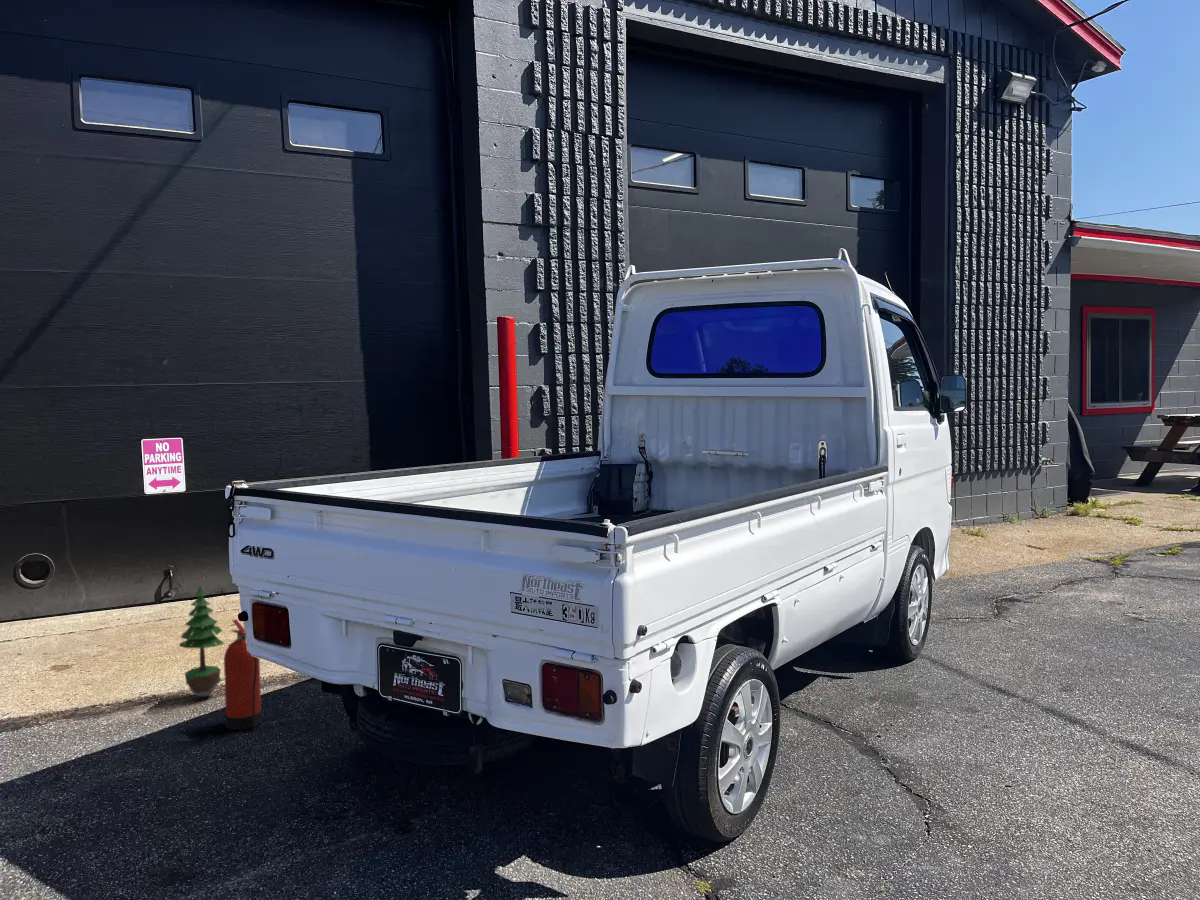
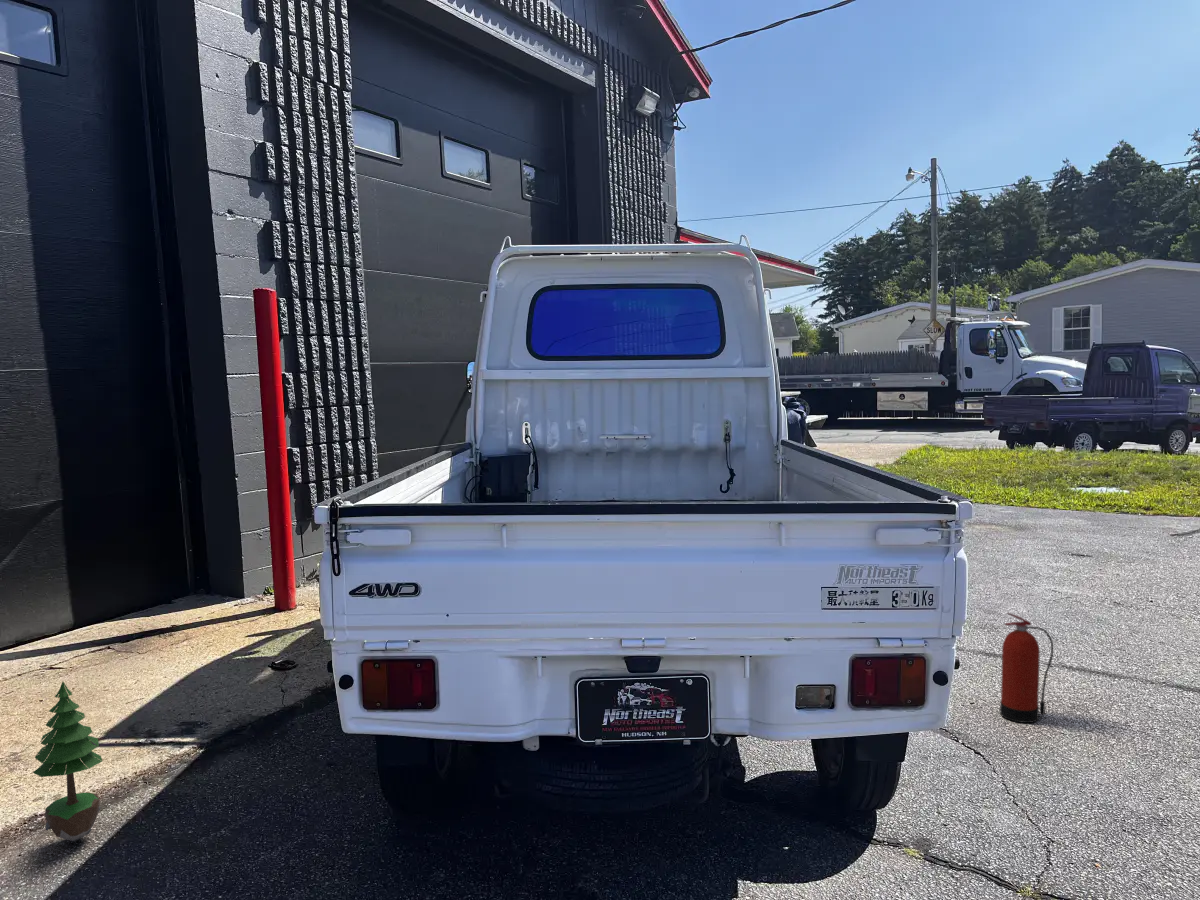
fire extinguisher: present [224,620,262,730] -> present [1000,613,1053,723]

